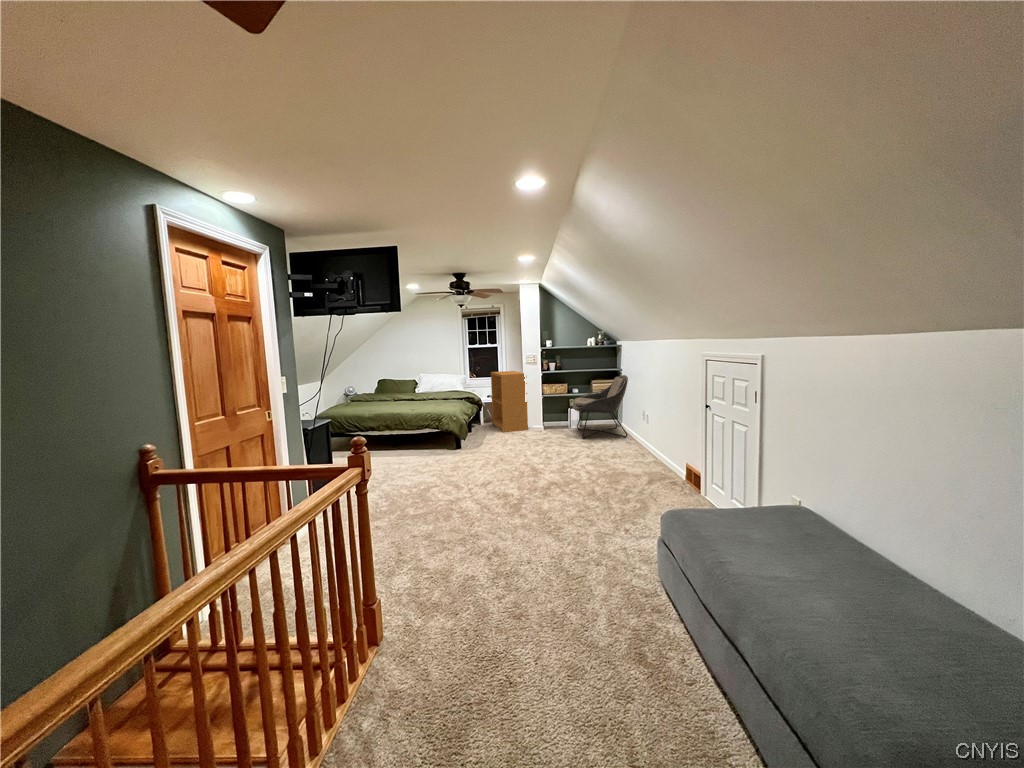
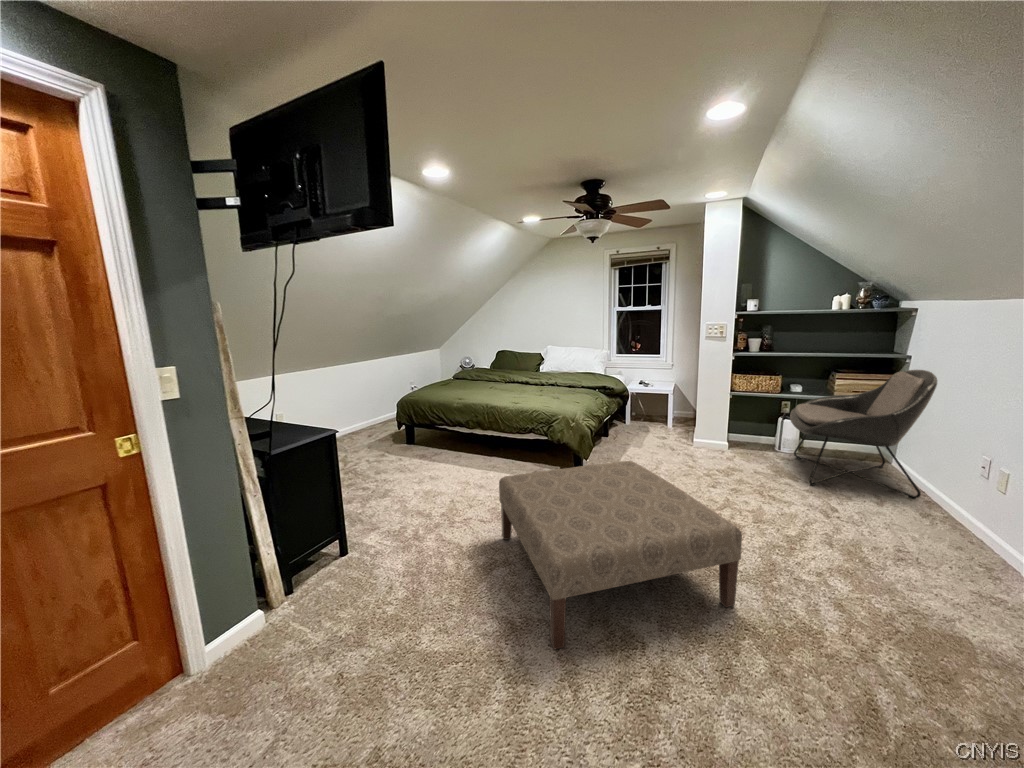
bookshelf: present [491,371,528,432] -> none [644,348,705,445]
ottoman: none [429,428,549,499] -> present [499,461,742,649]

